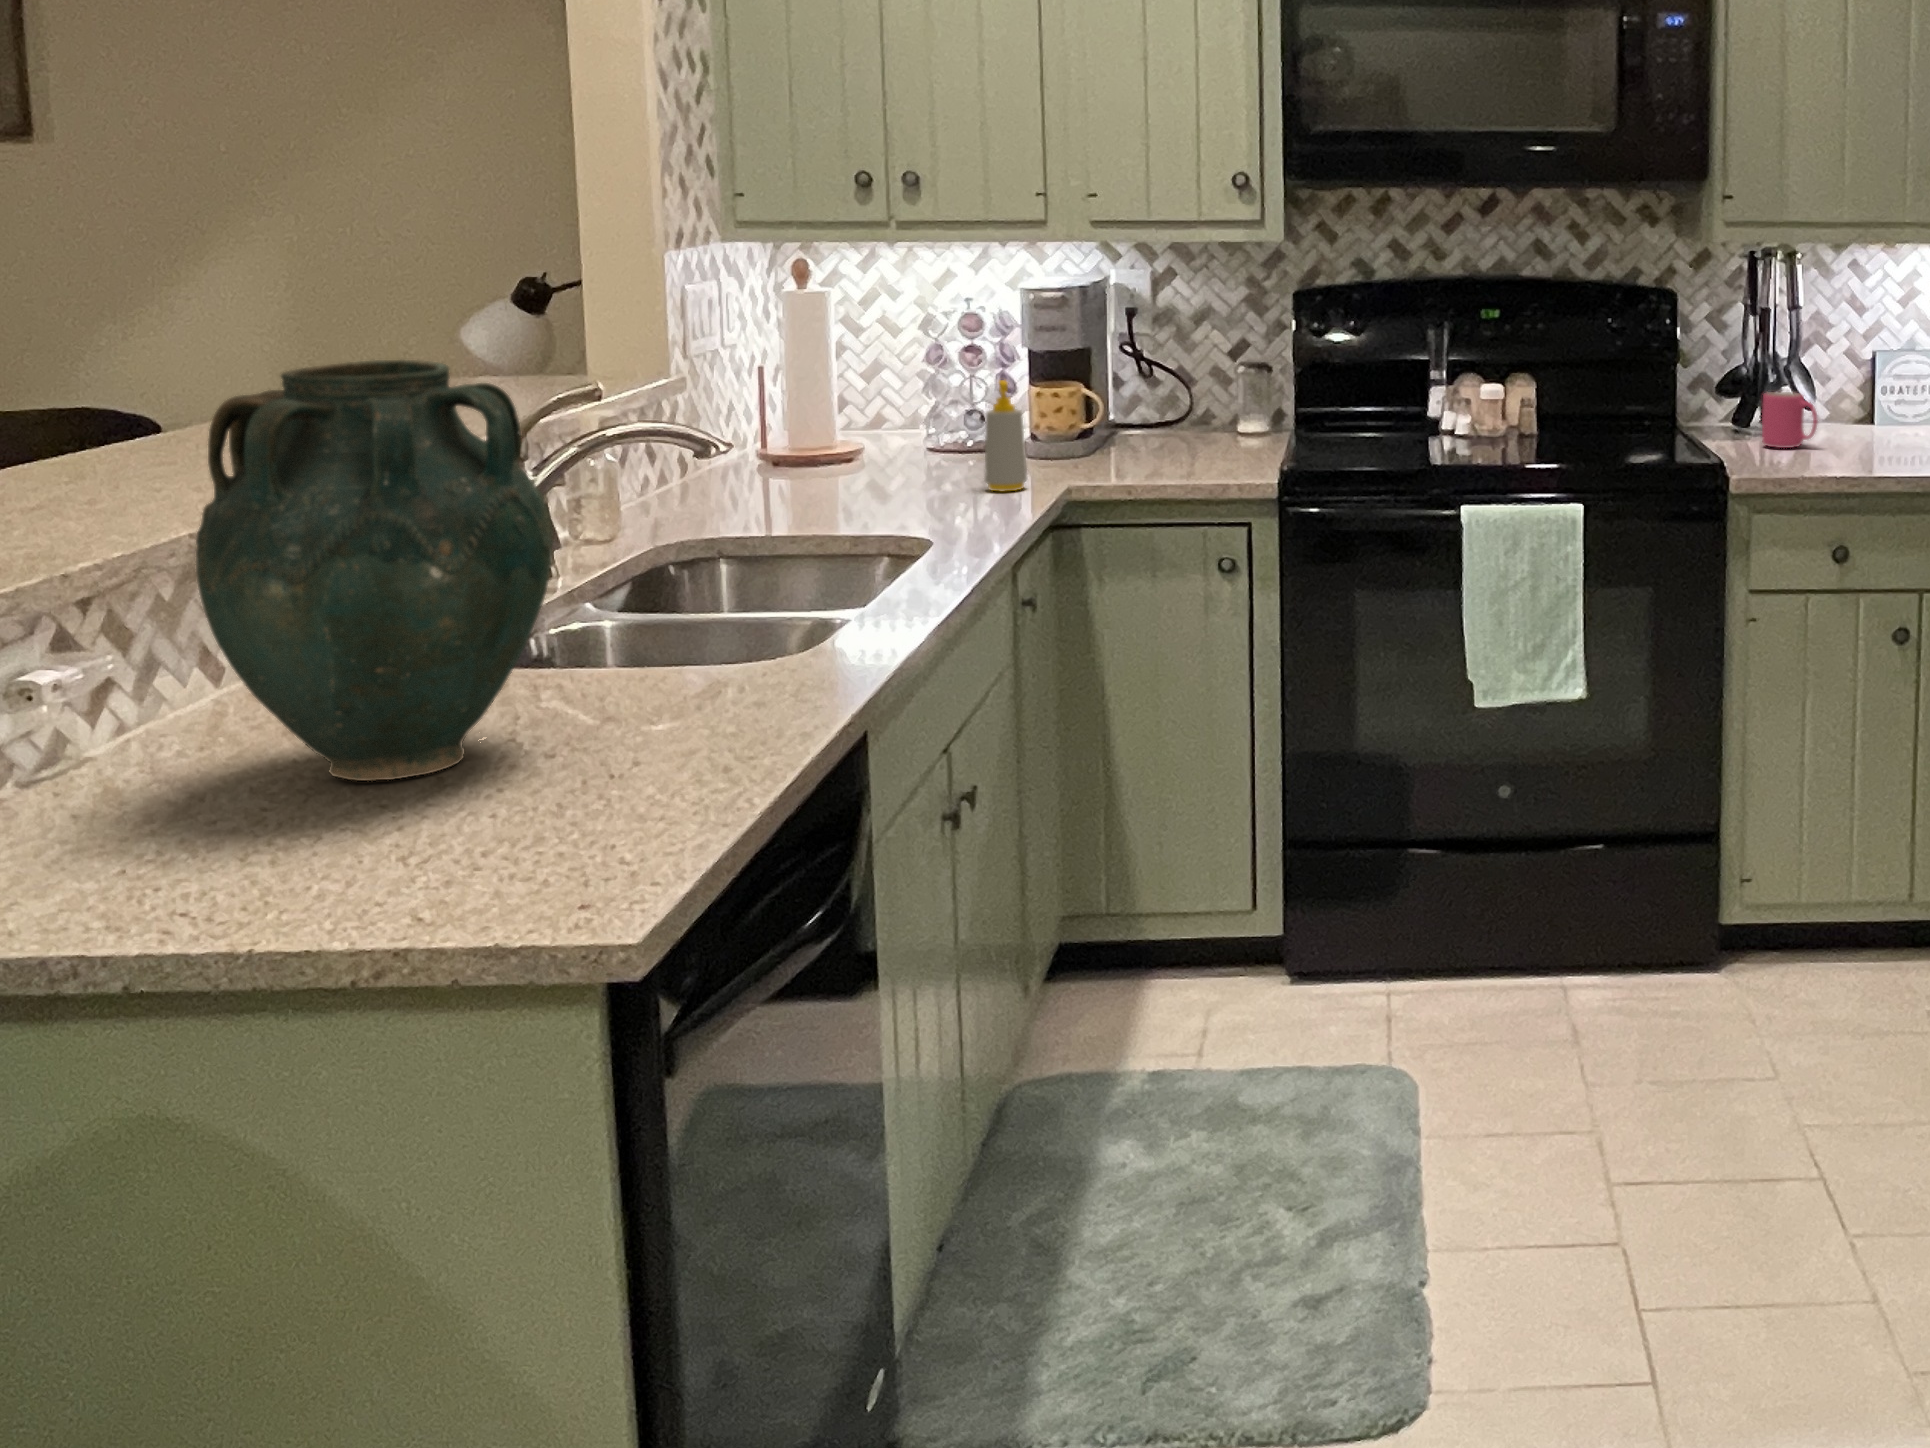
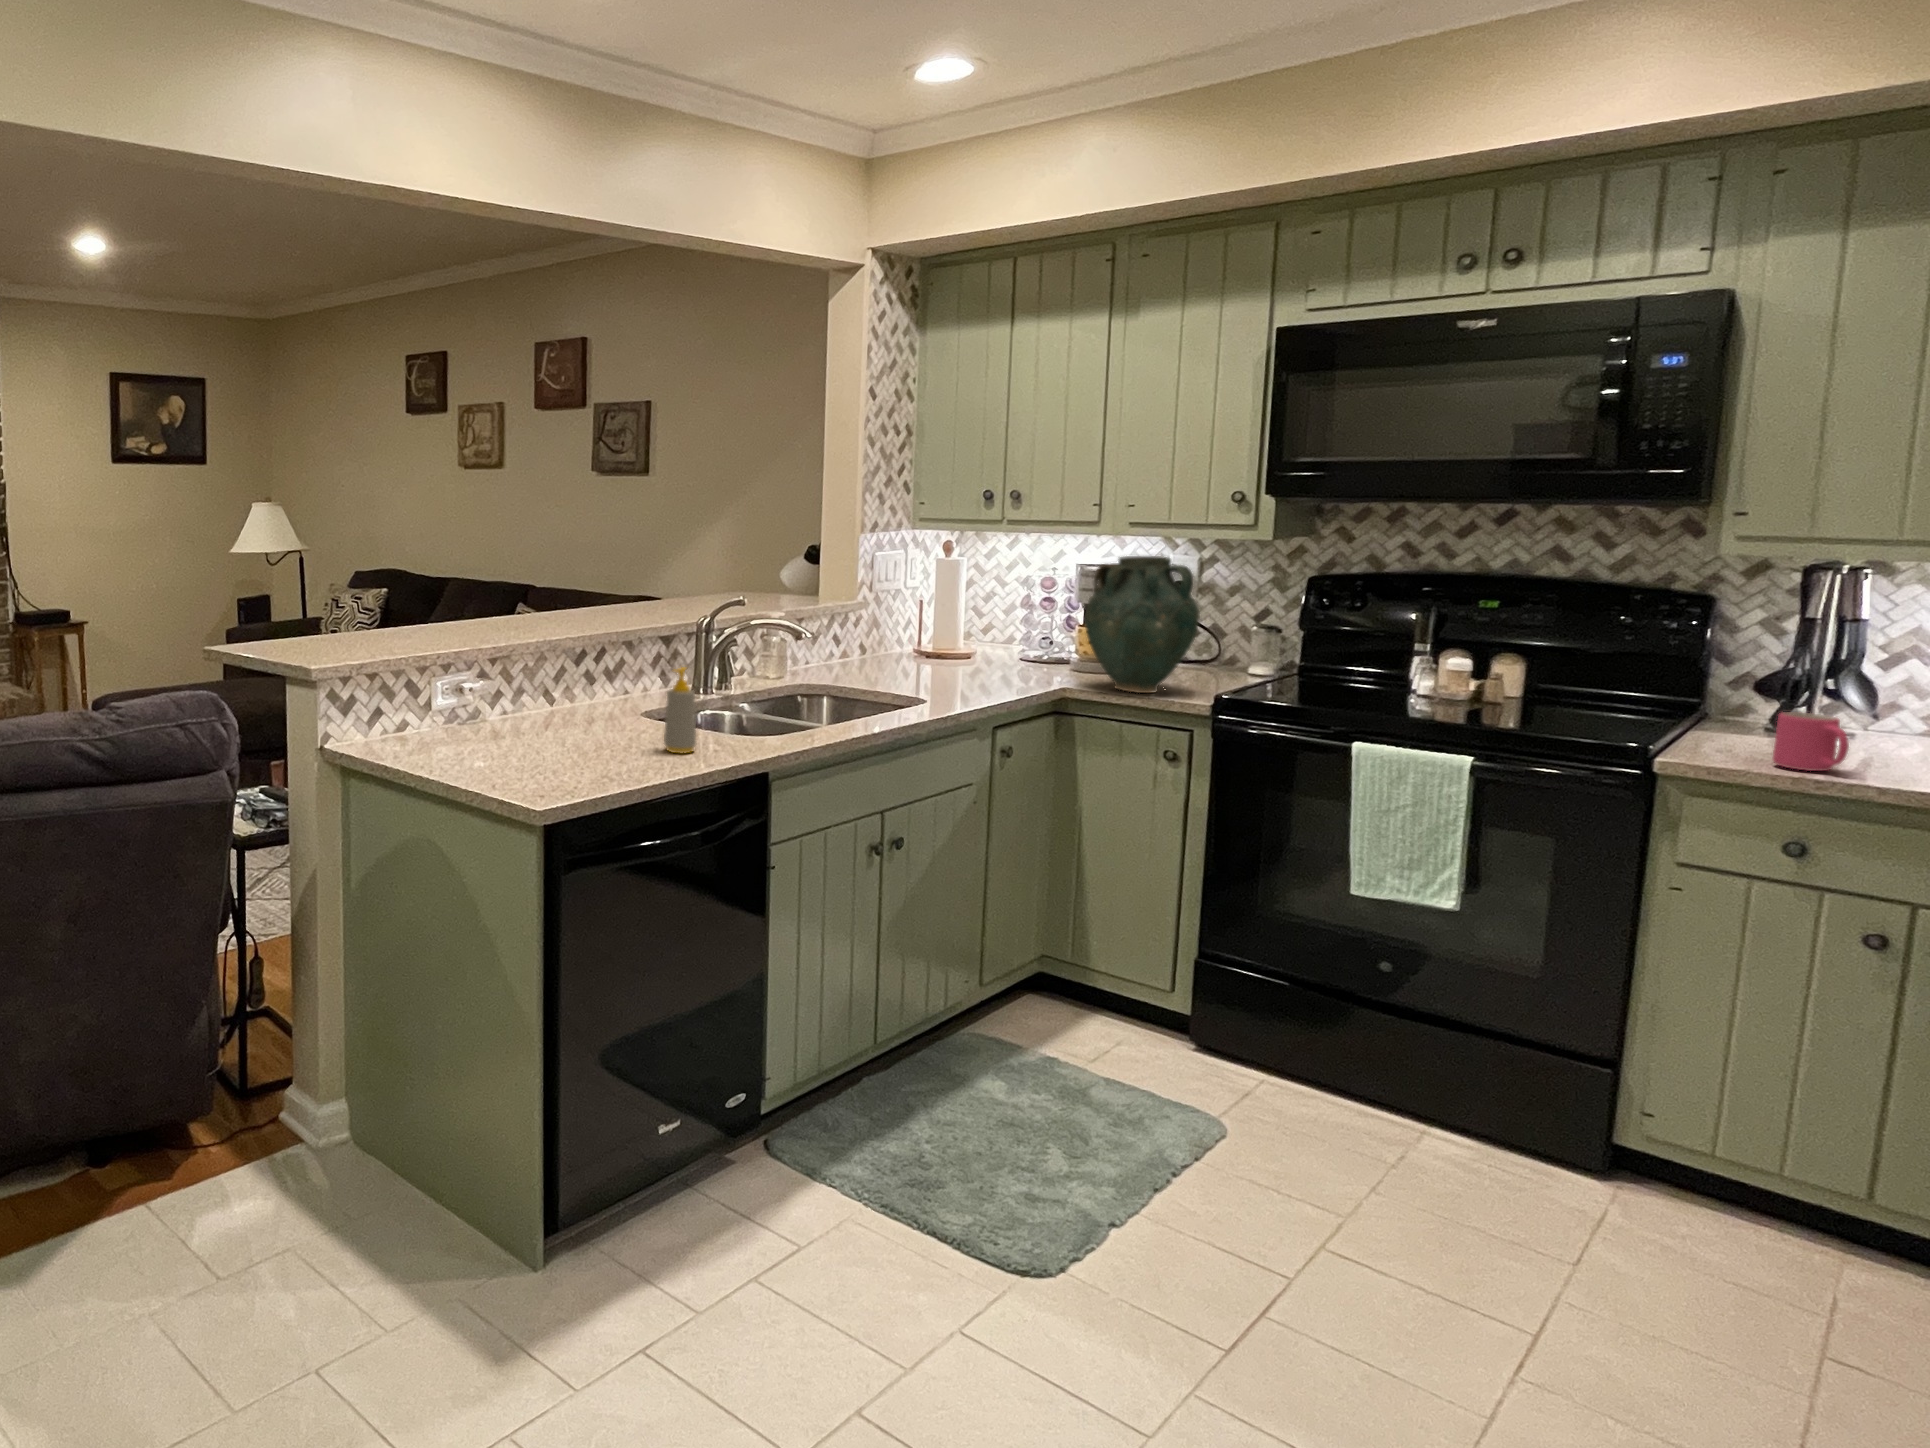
vase: present [196,360,553,781] -> present [1085,556,1200,693]
soap bottle: present [985,380,1027,492] -> present [664,667,697,753]

